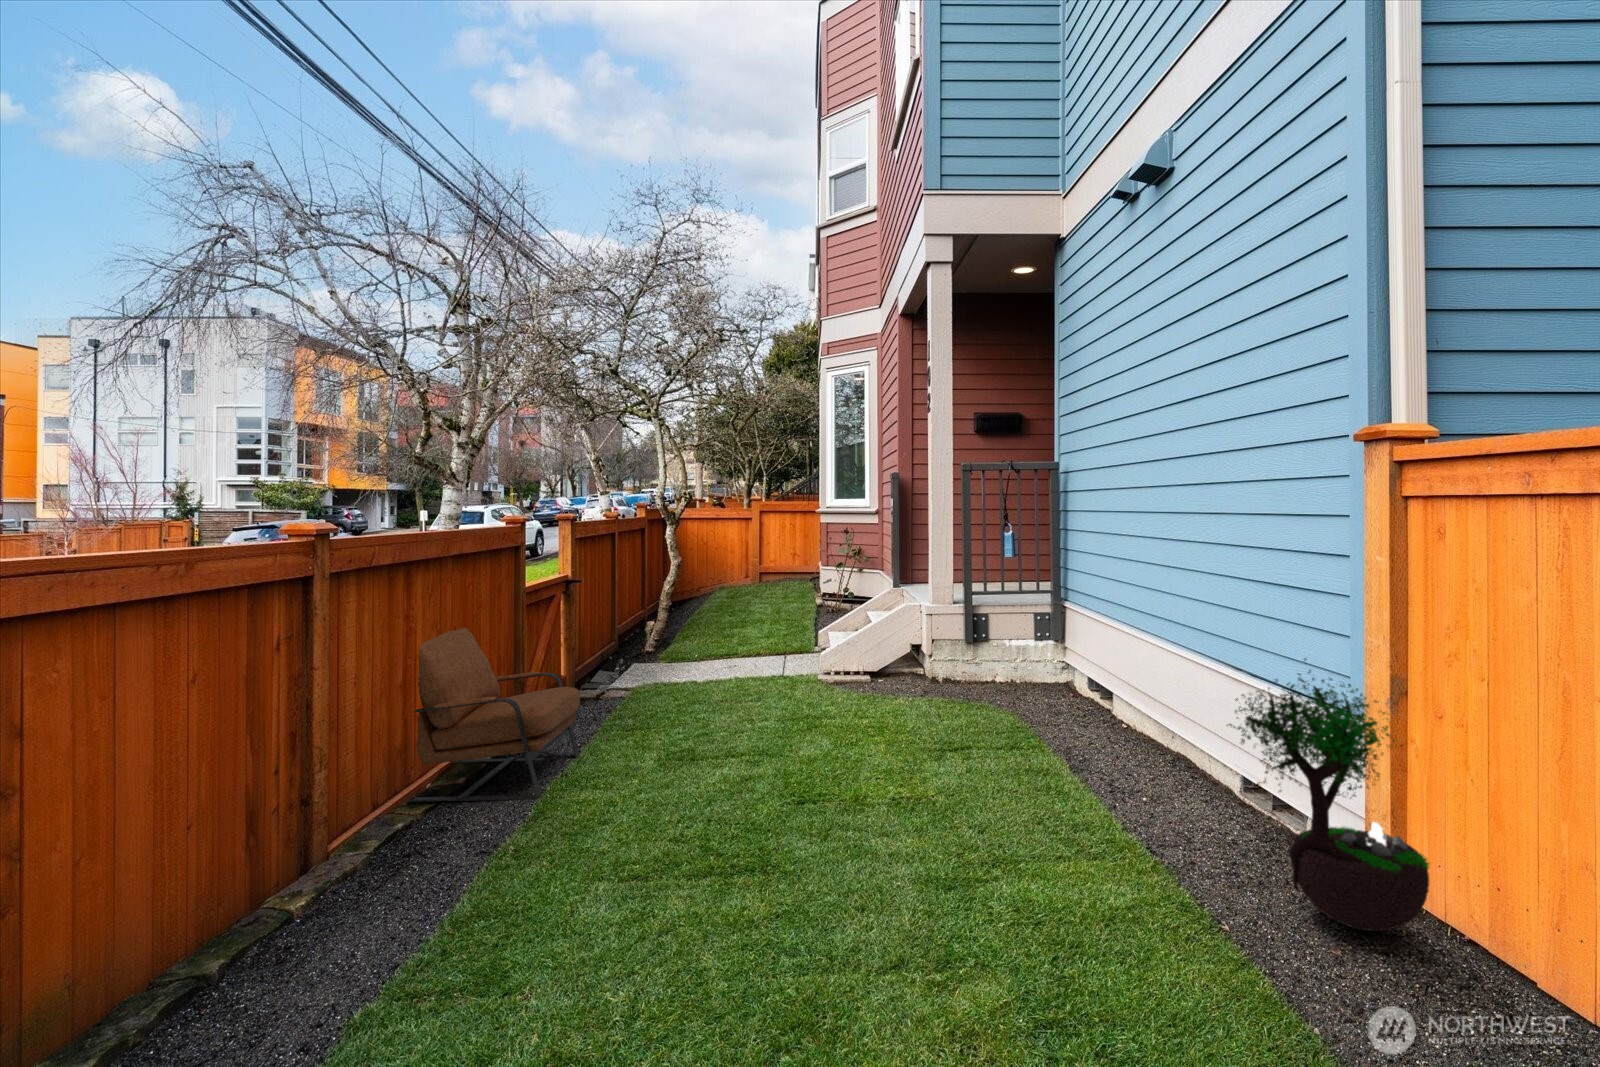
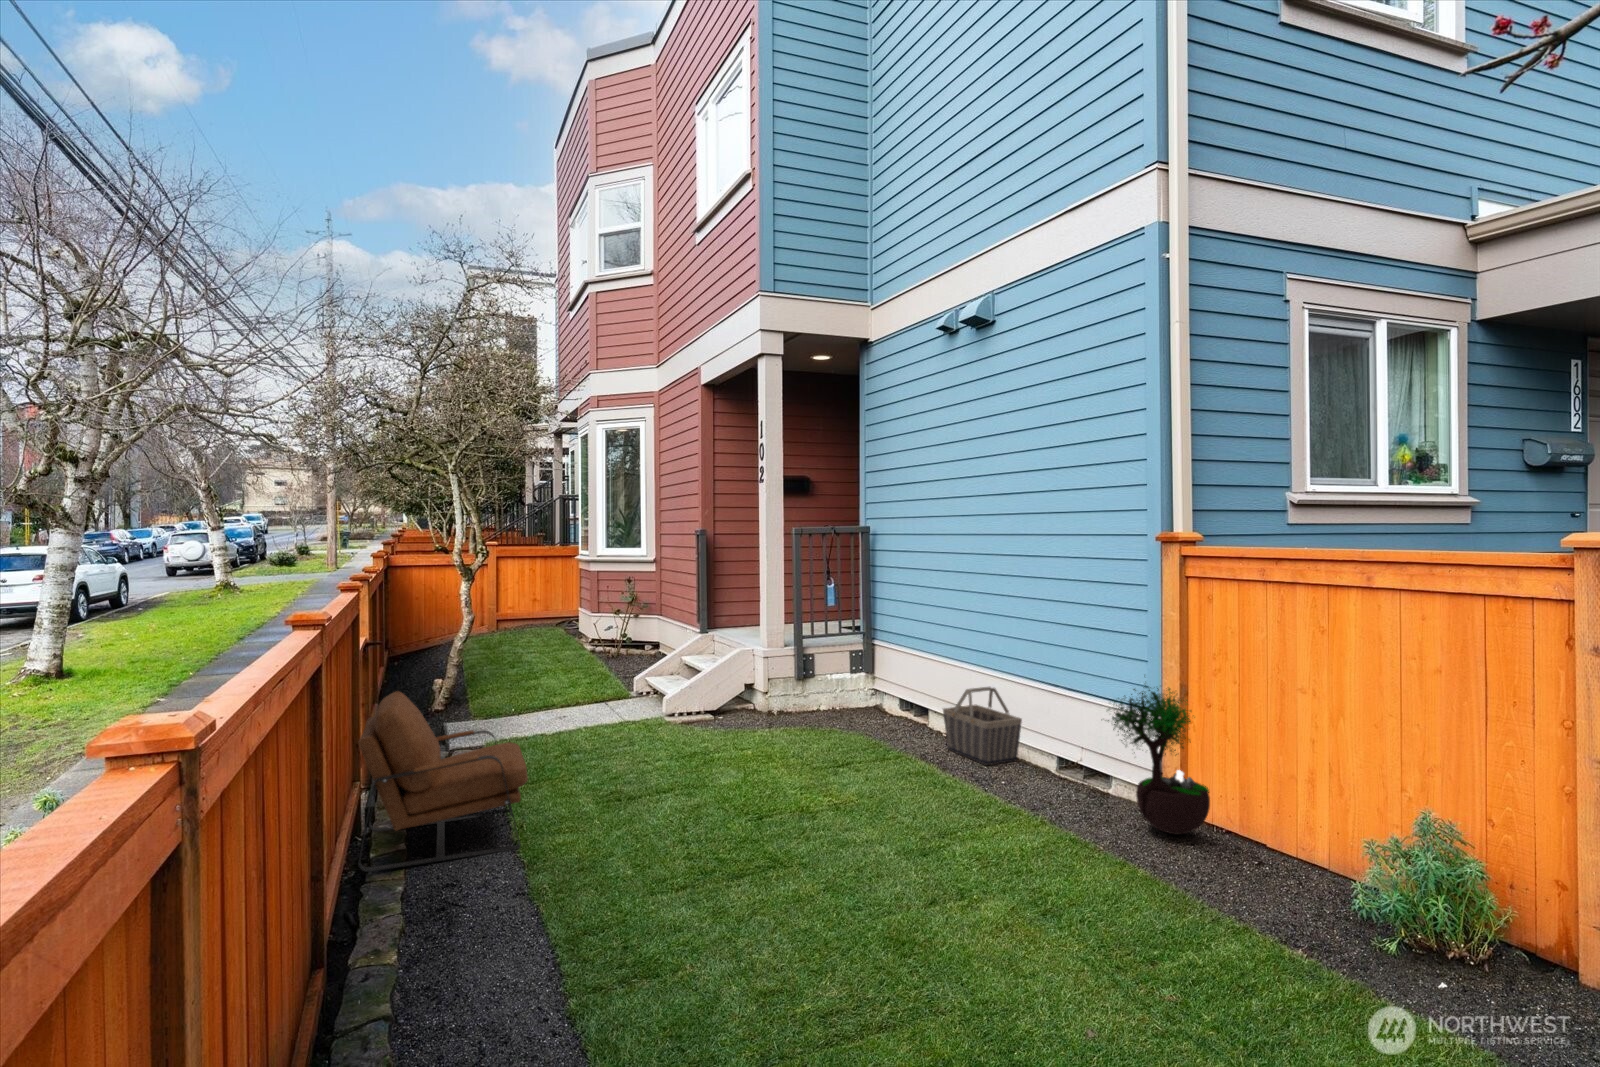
basket: none [1094,664,1192,771] -> present [943,687,1022,765]

